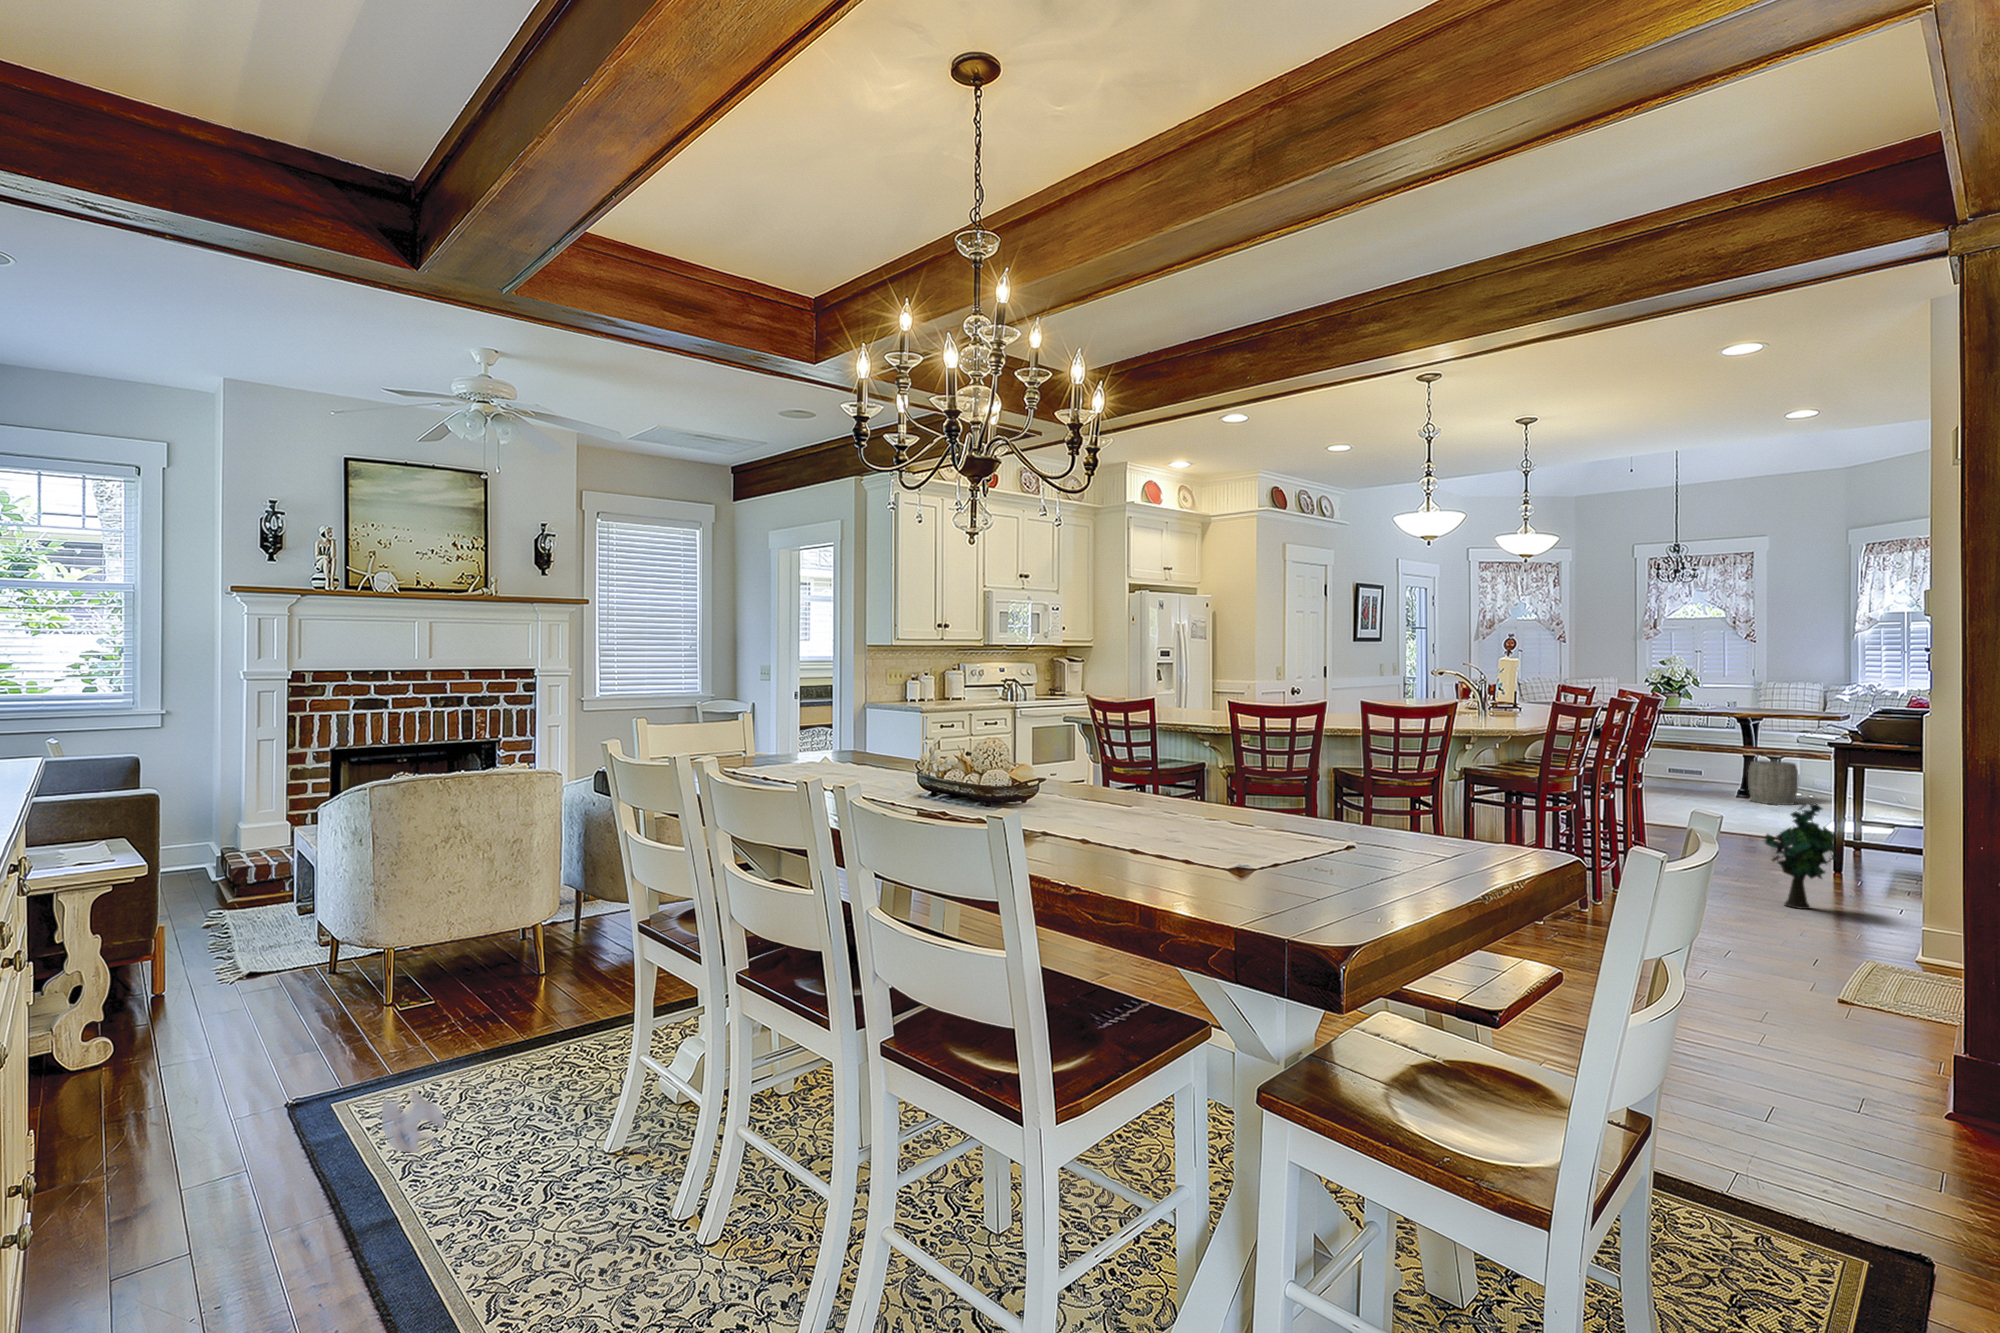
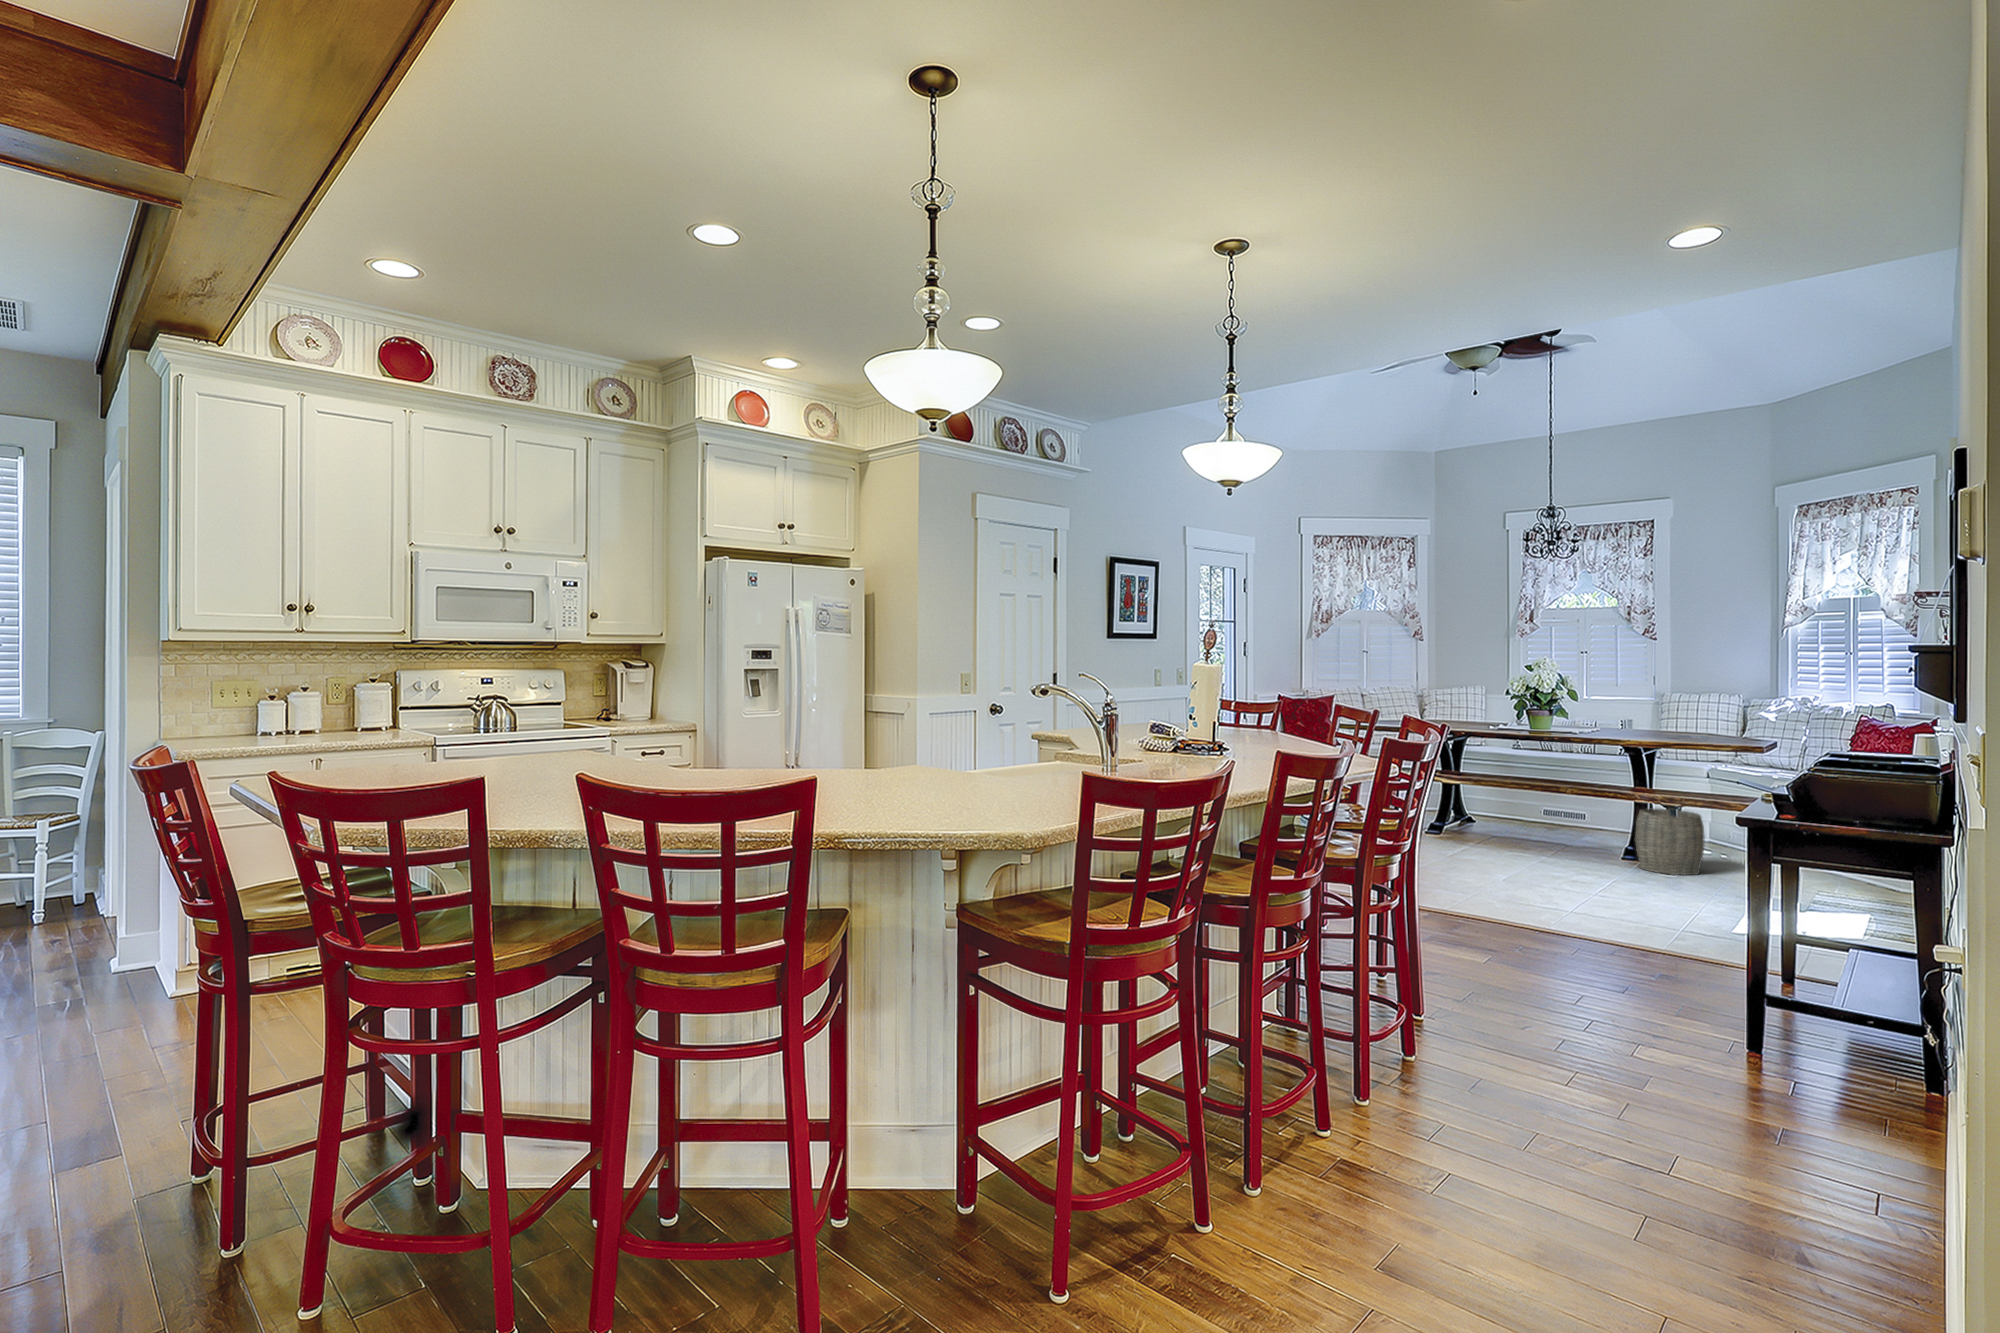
decorative plant: present [1765,804,1838,909] -> none [1587,974,1745,1201]

